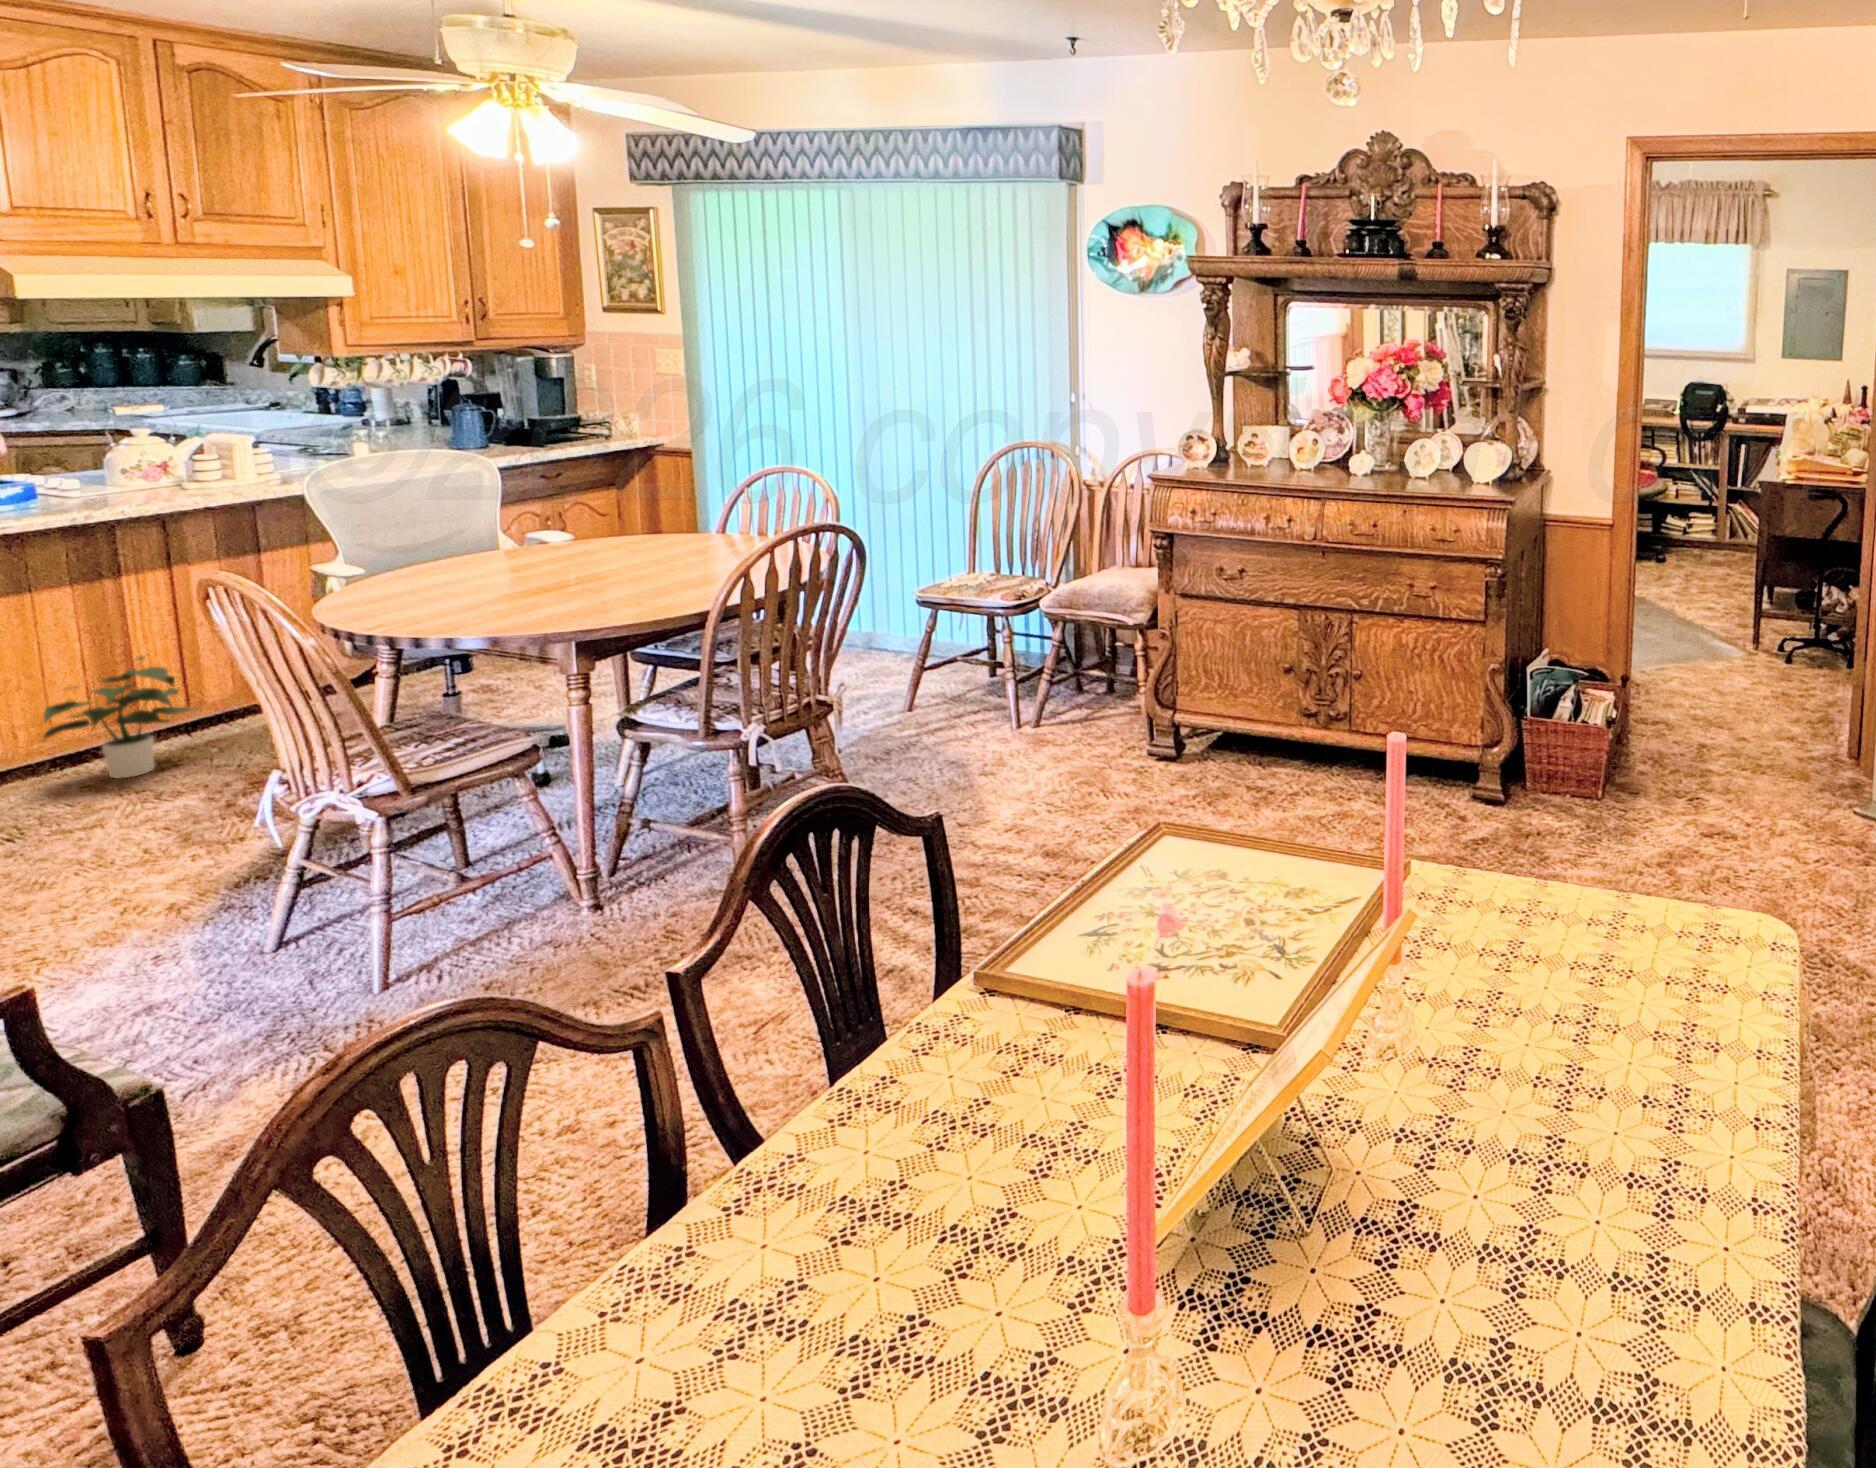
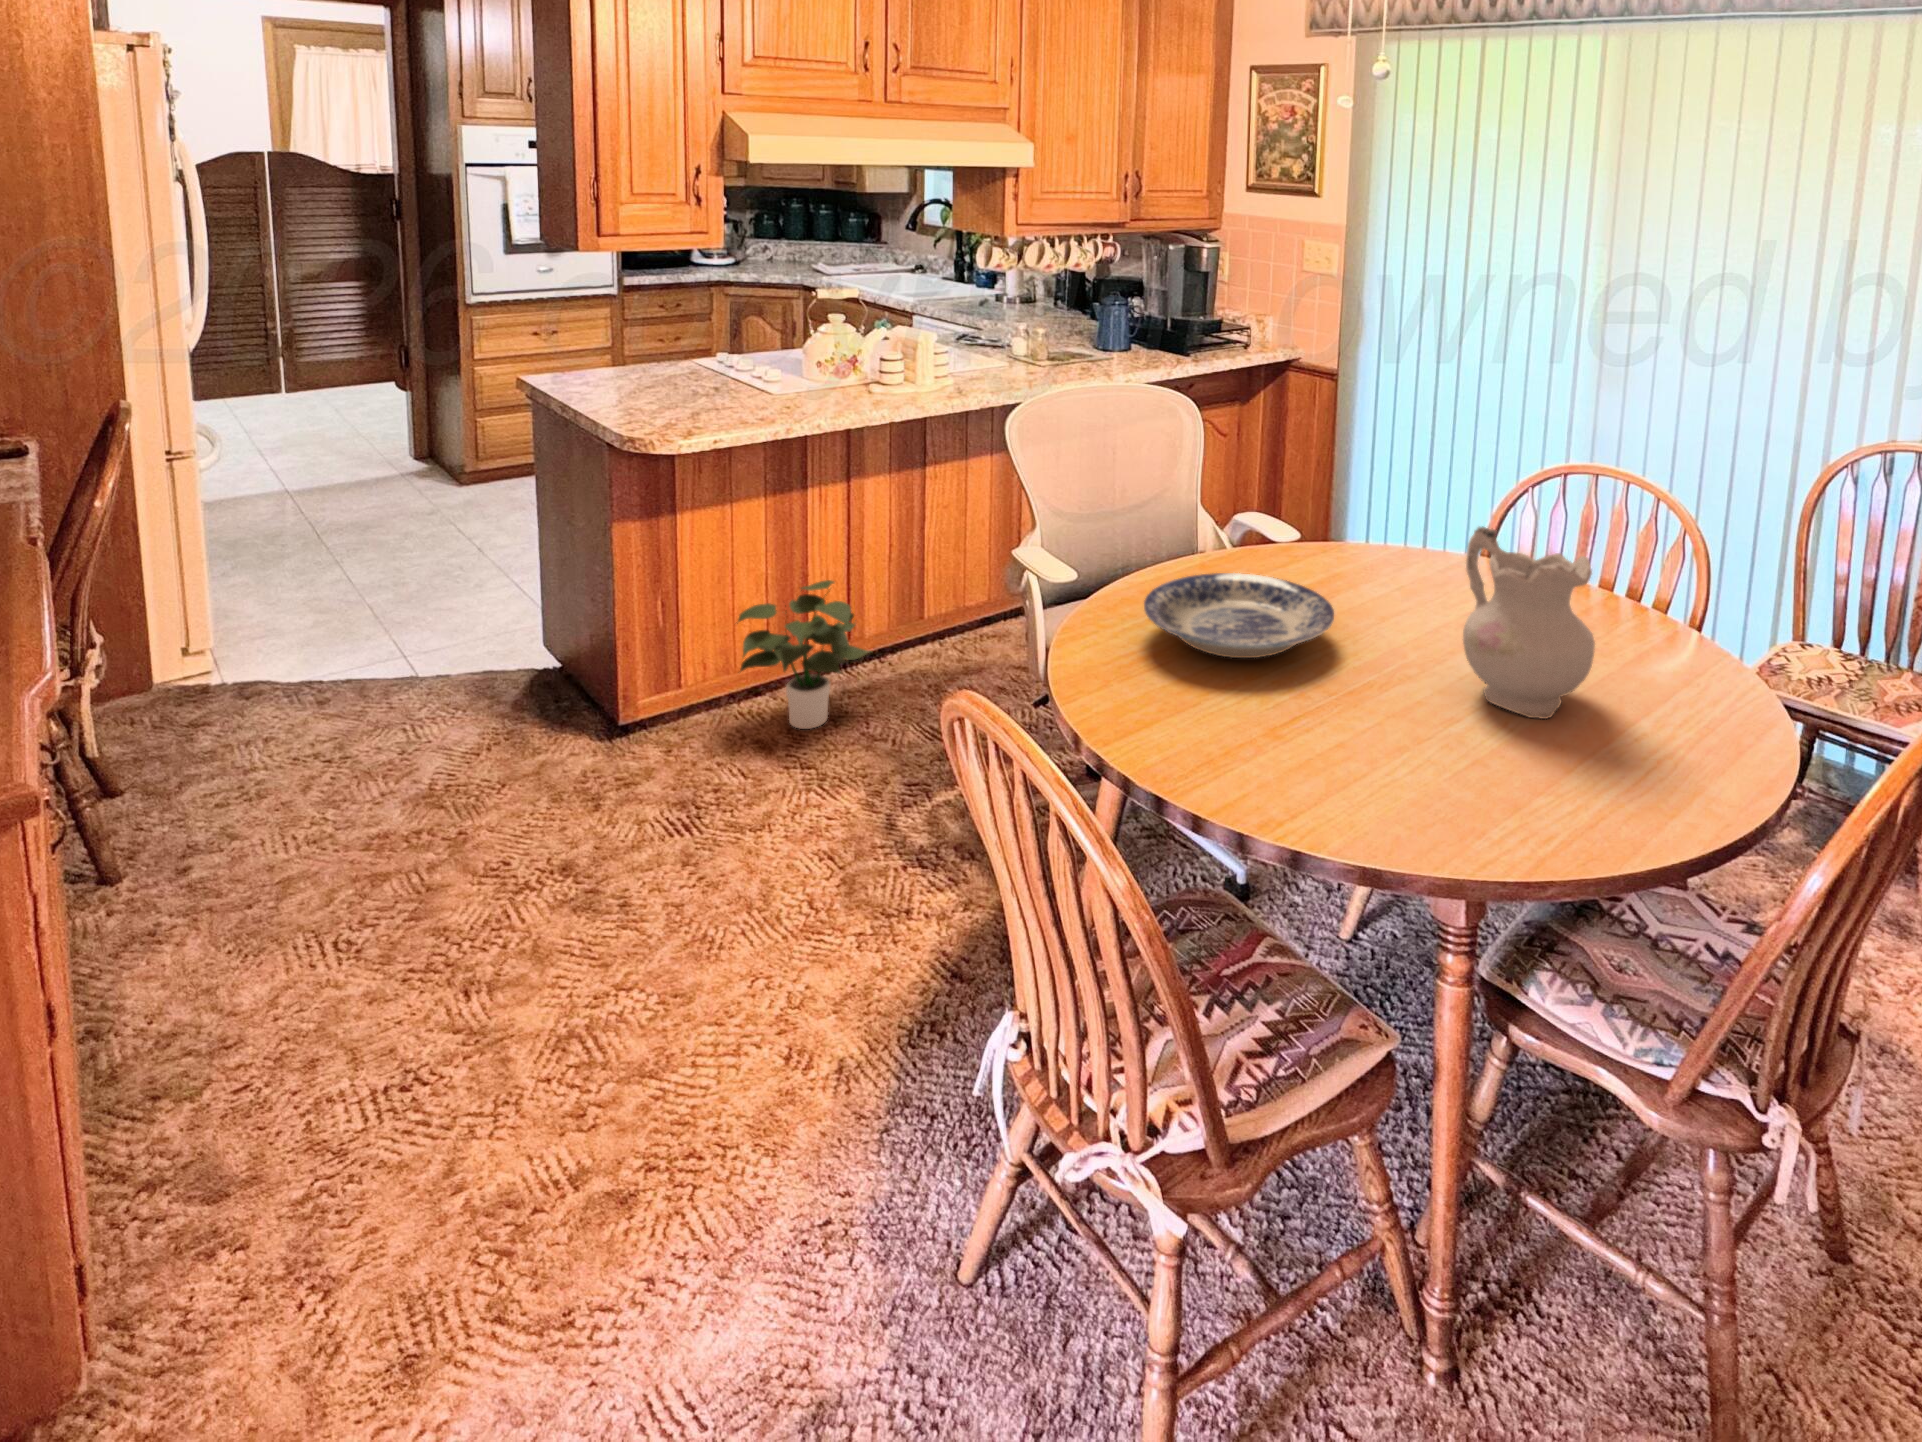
ceramic pitcher: none [599,491,685,589] -> present [1463,526,1595,719]
plate: none [380,553,535,594] -> present [1144,573,1334,658]

